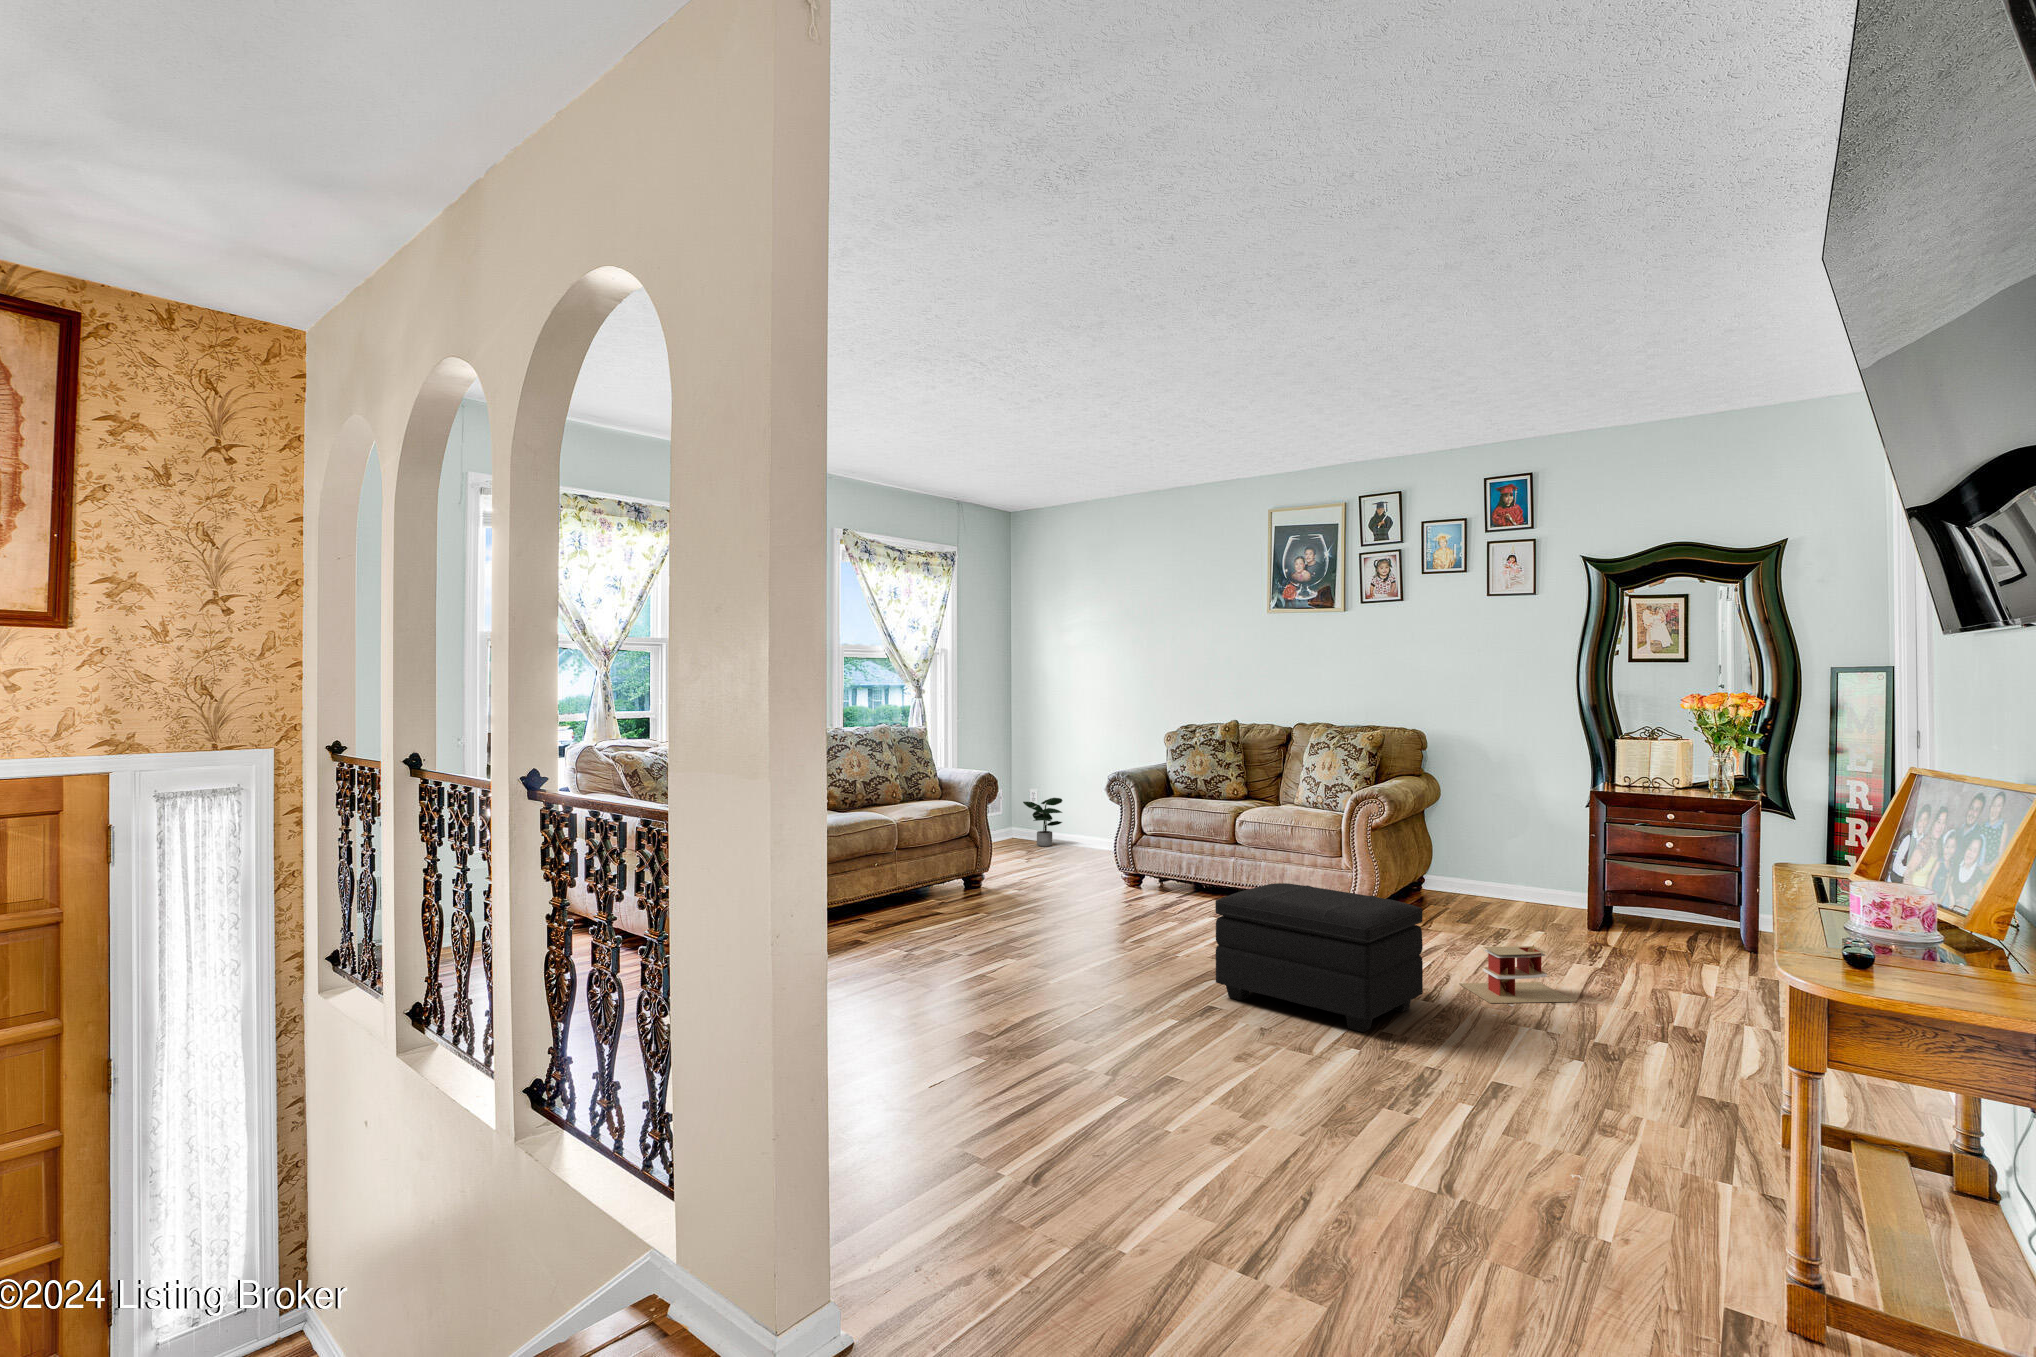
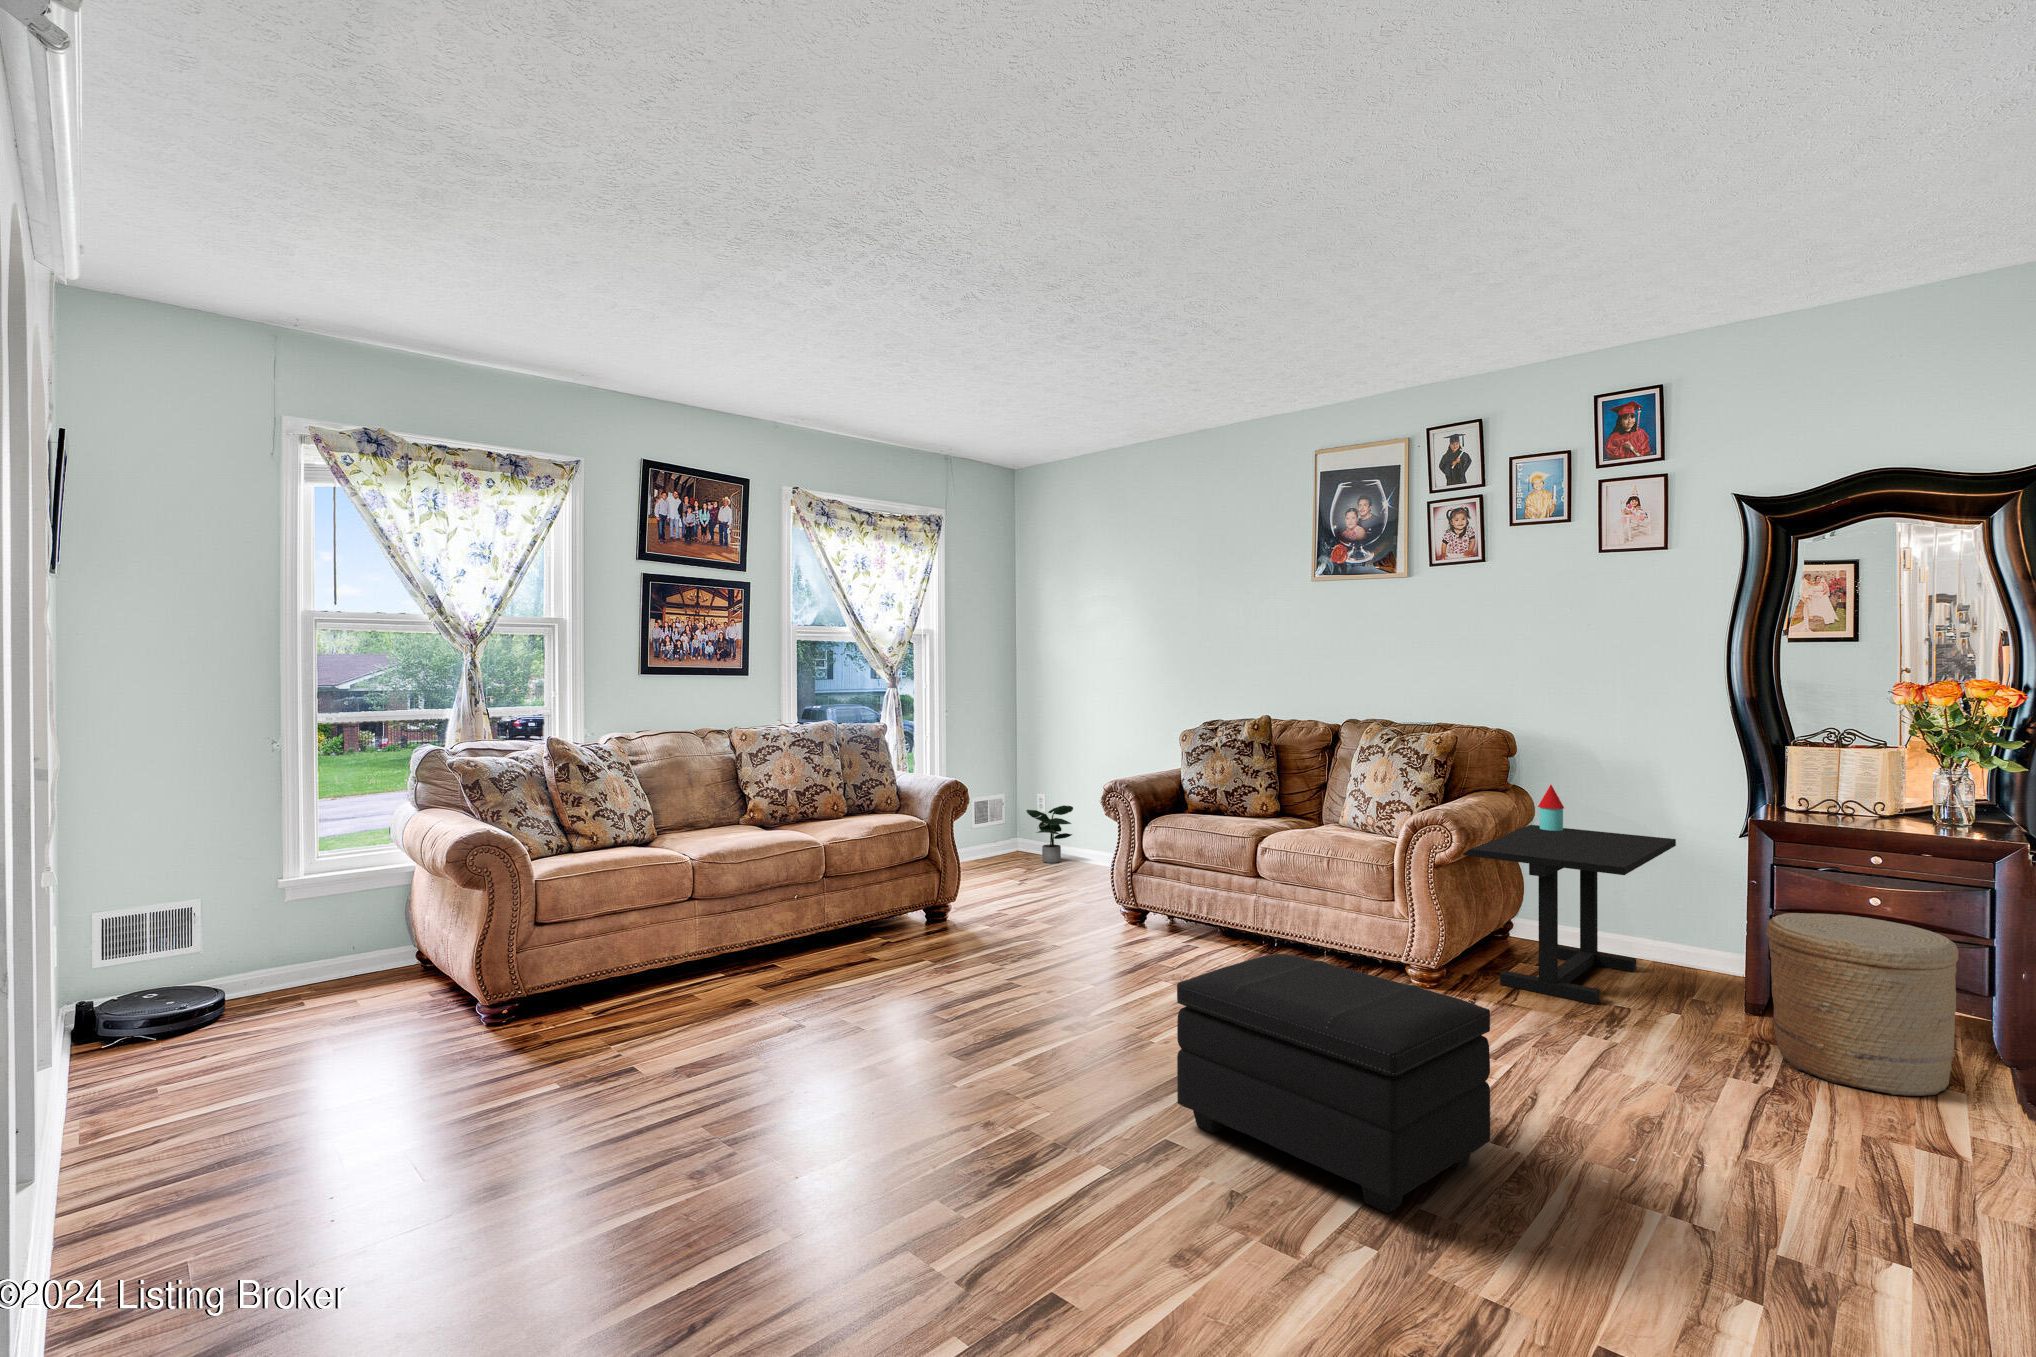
side table: none [1393,771,1542,928] -> present [1463,785,1676,1004]
woven basket: none [1599,855,1716,970] -> present [1766,913,1959,1096]
toy house: present [1460,945,1575,1003] -> none [1551,1060,1741,1158]

